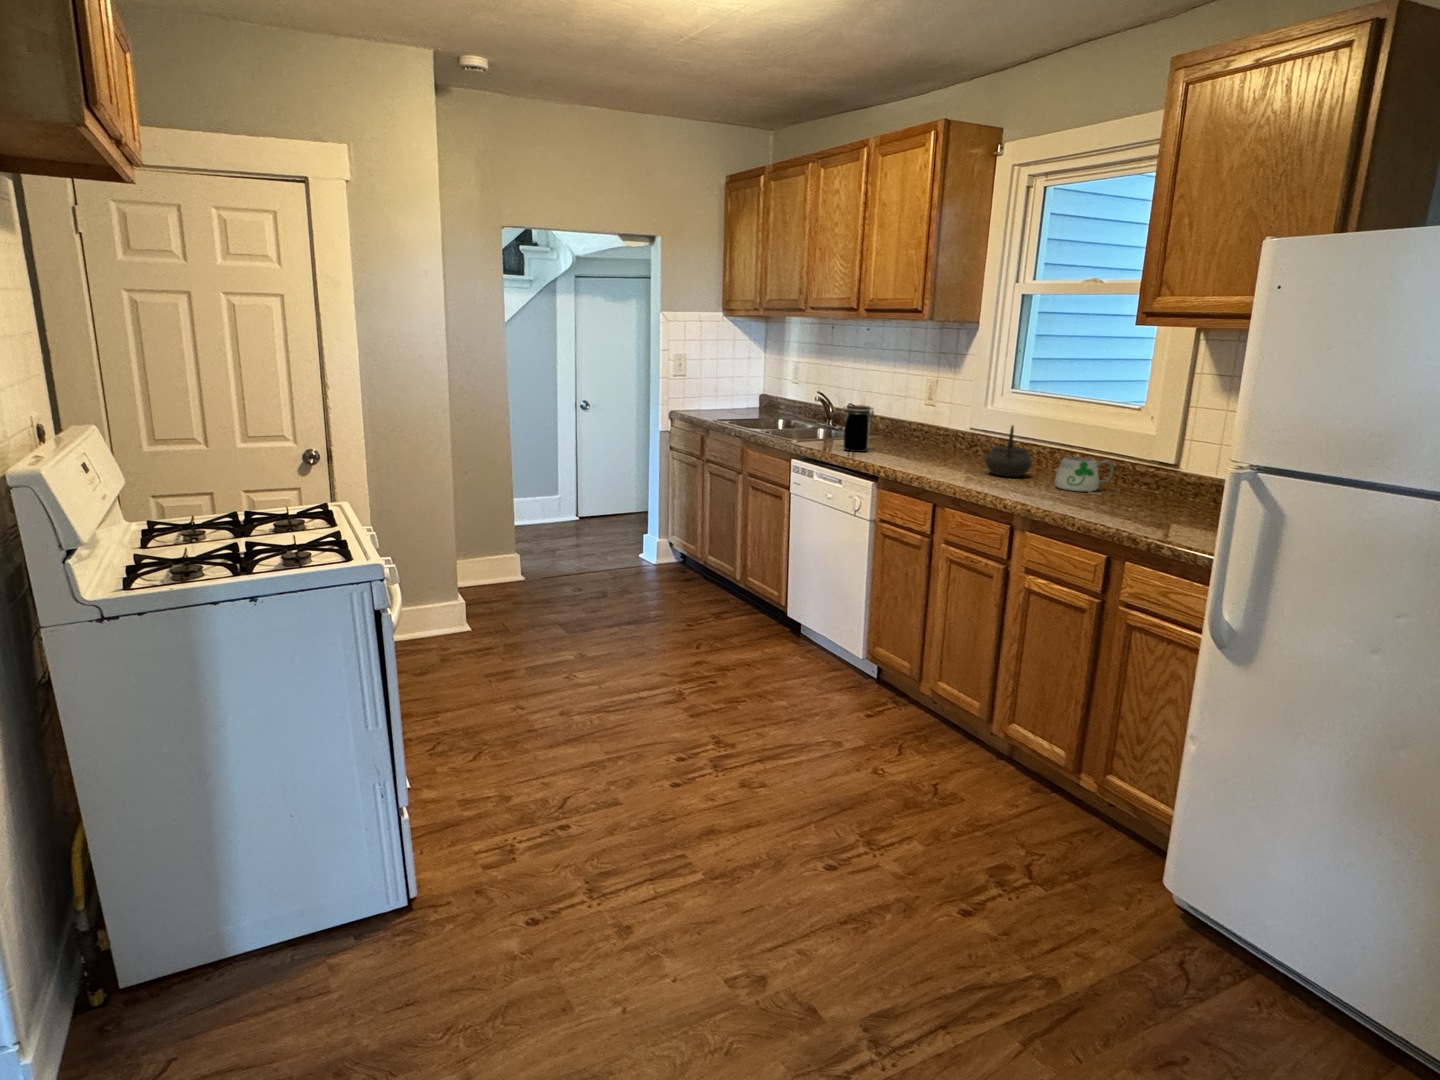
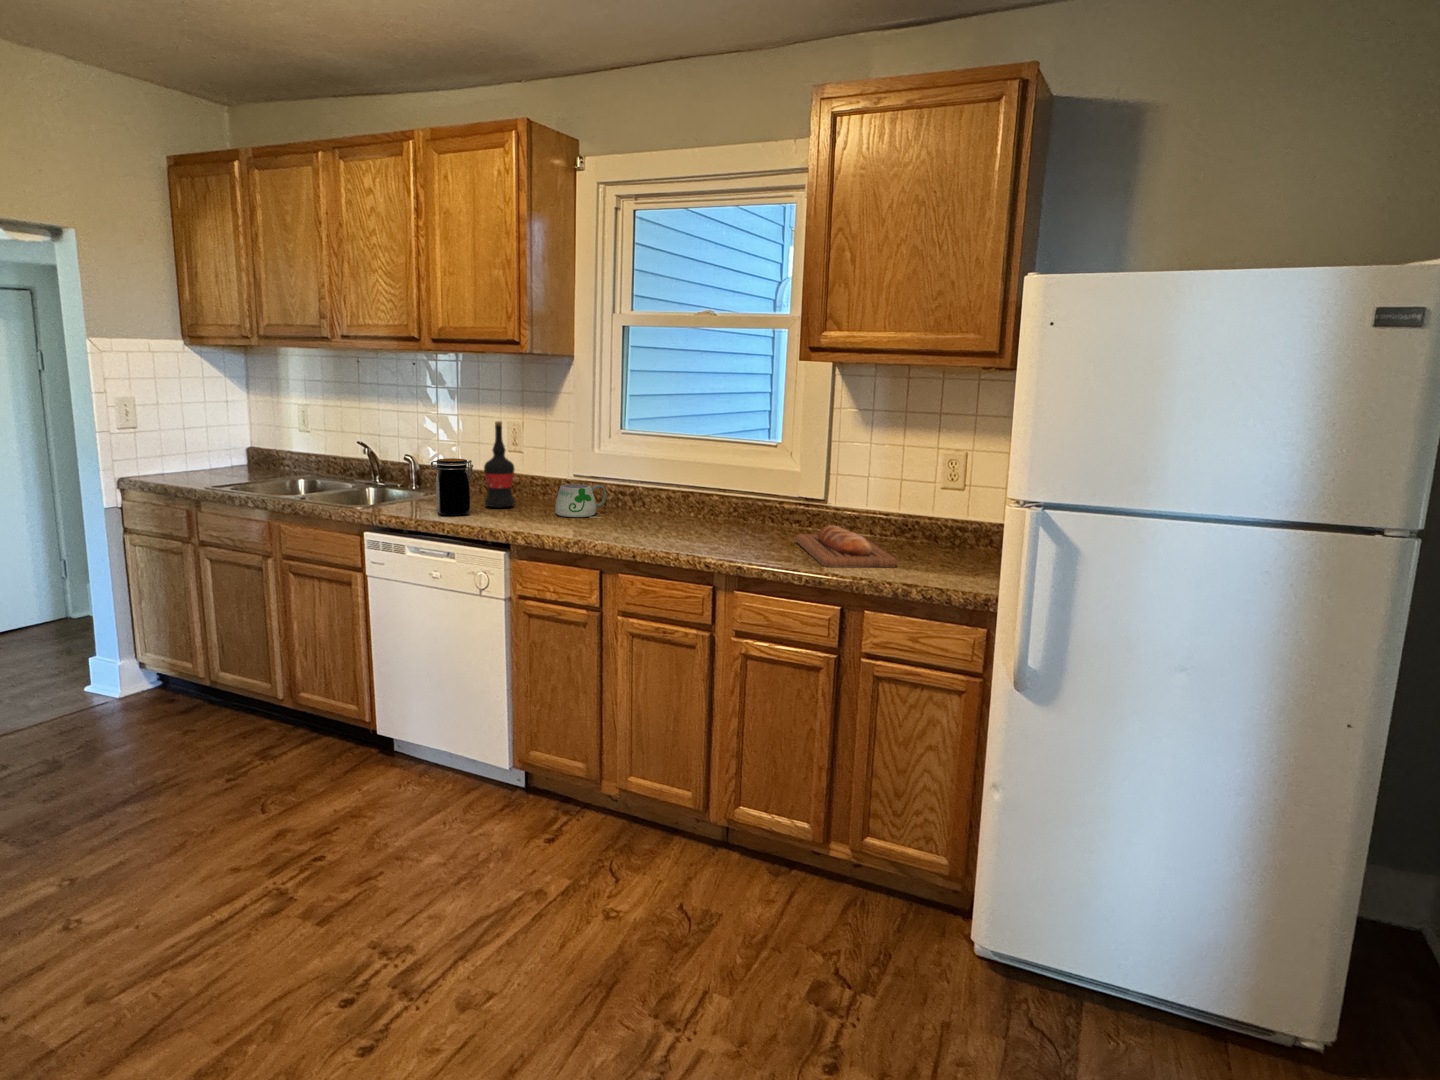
wine bottle: none [888,377,916,450] -> present [484,421,515,507]
kettle: present [985,425,1032,477] -> none [631,470,681,529]
mug: present [1055,457,1114,493] -> present [555,484,606,517]
bread loaf: none [1105,486,1192,528] -> present [796,525,897,568]

